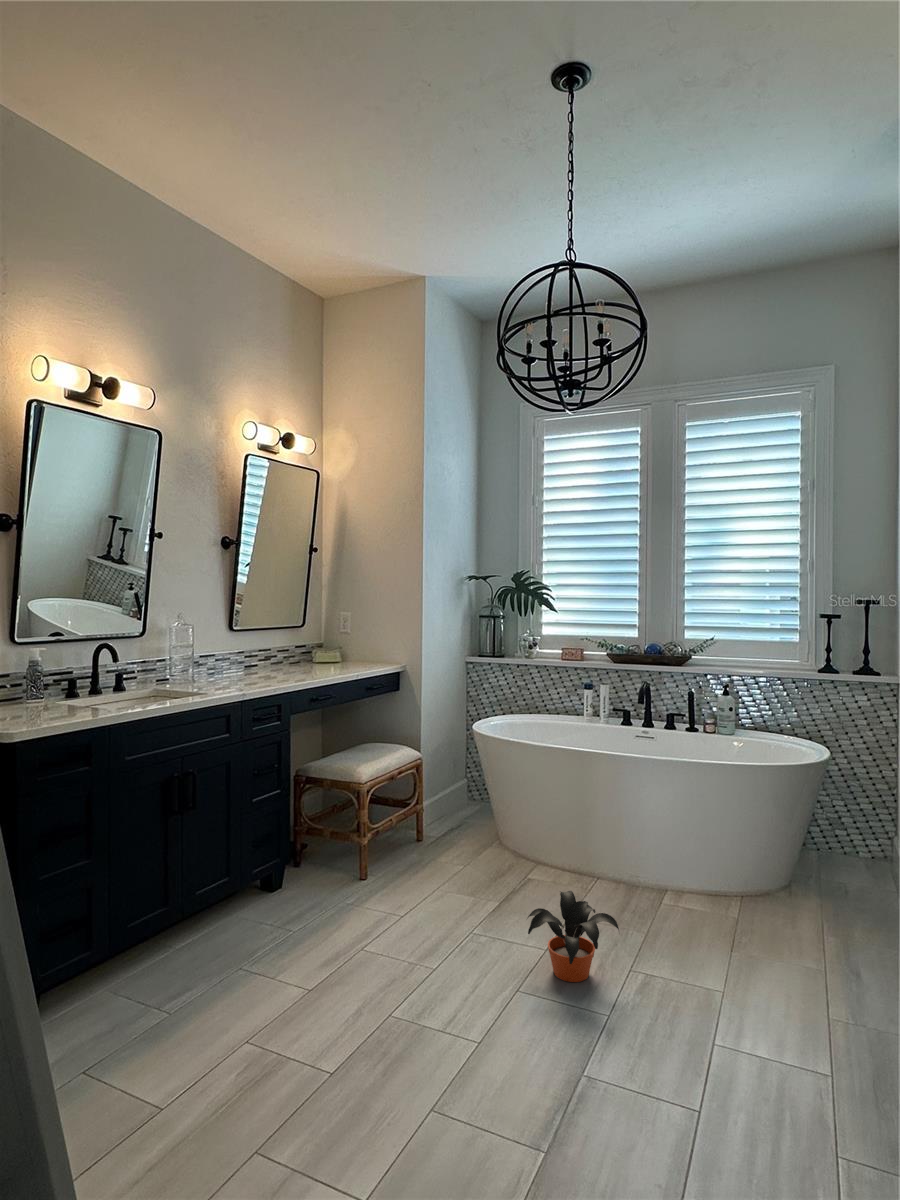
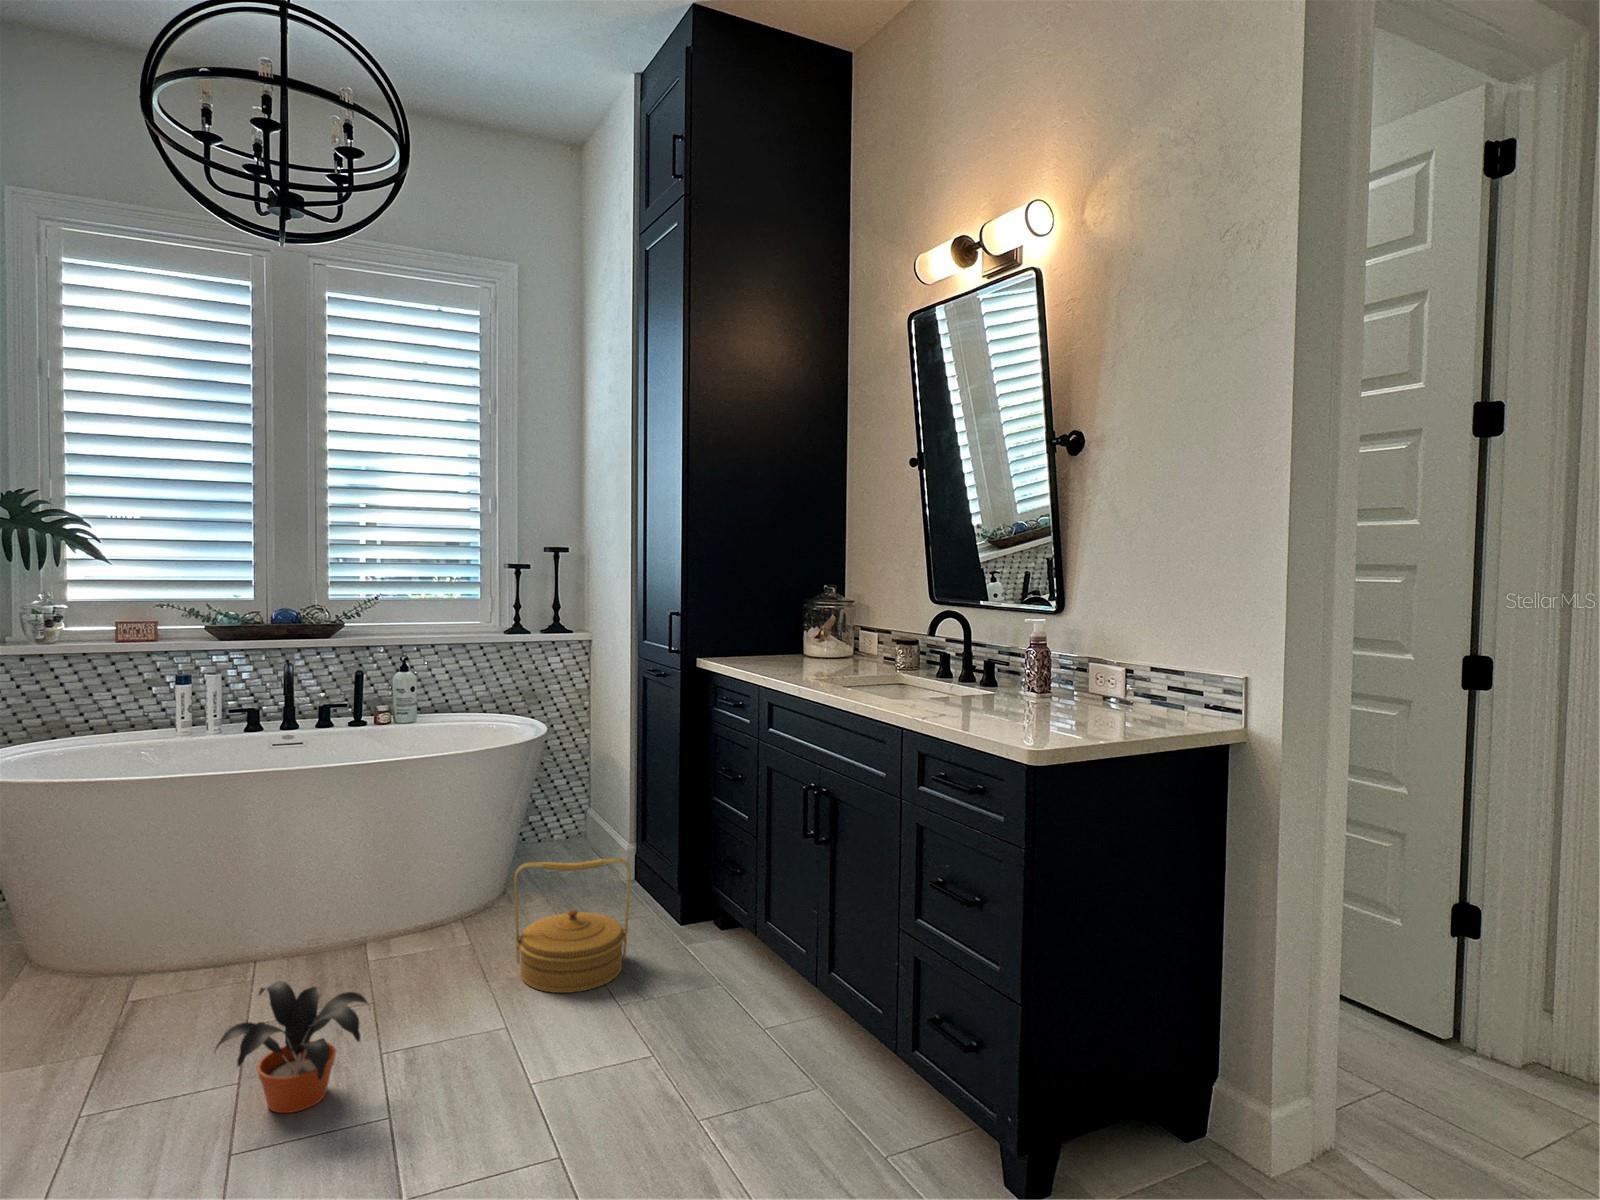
basket: none [757,863,866,994] -> present [514,858,631,993]

